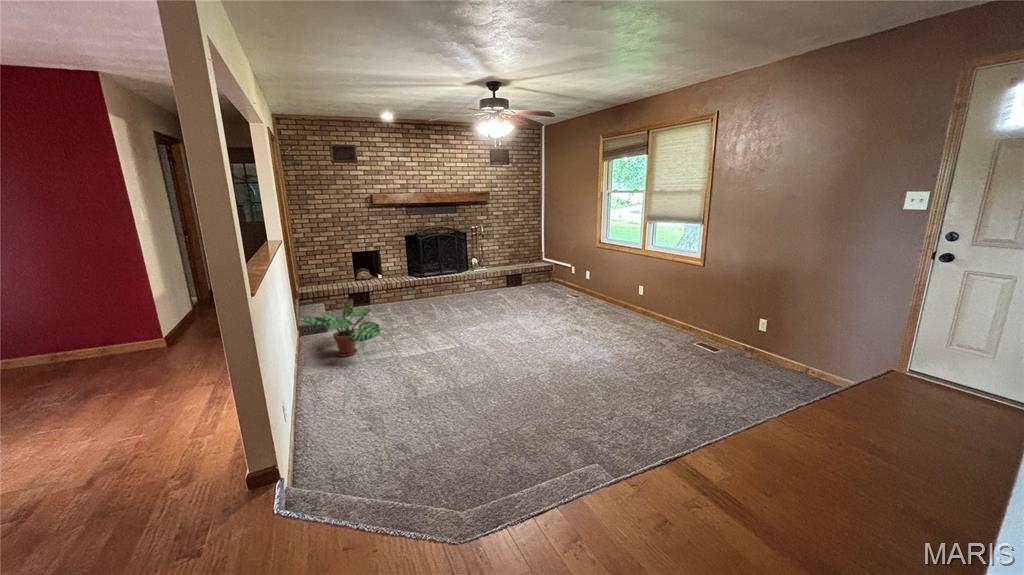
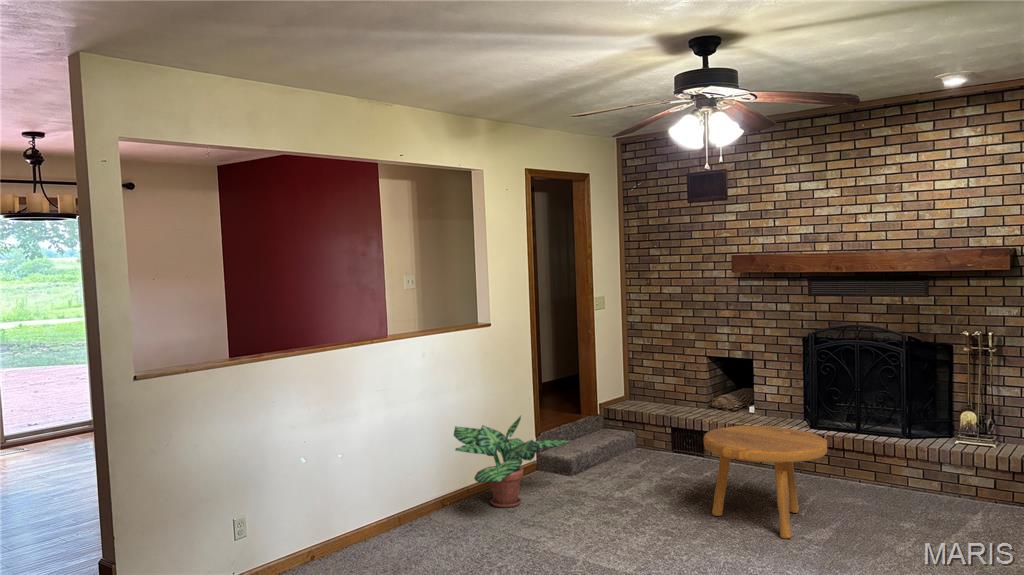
footstool: none [431,276,484,322] -> present [704,426,827,538]

